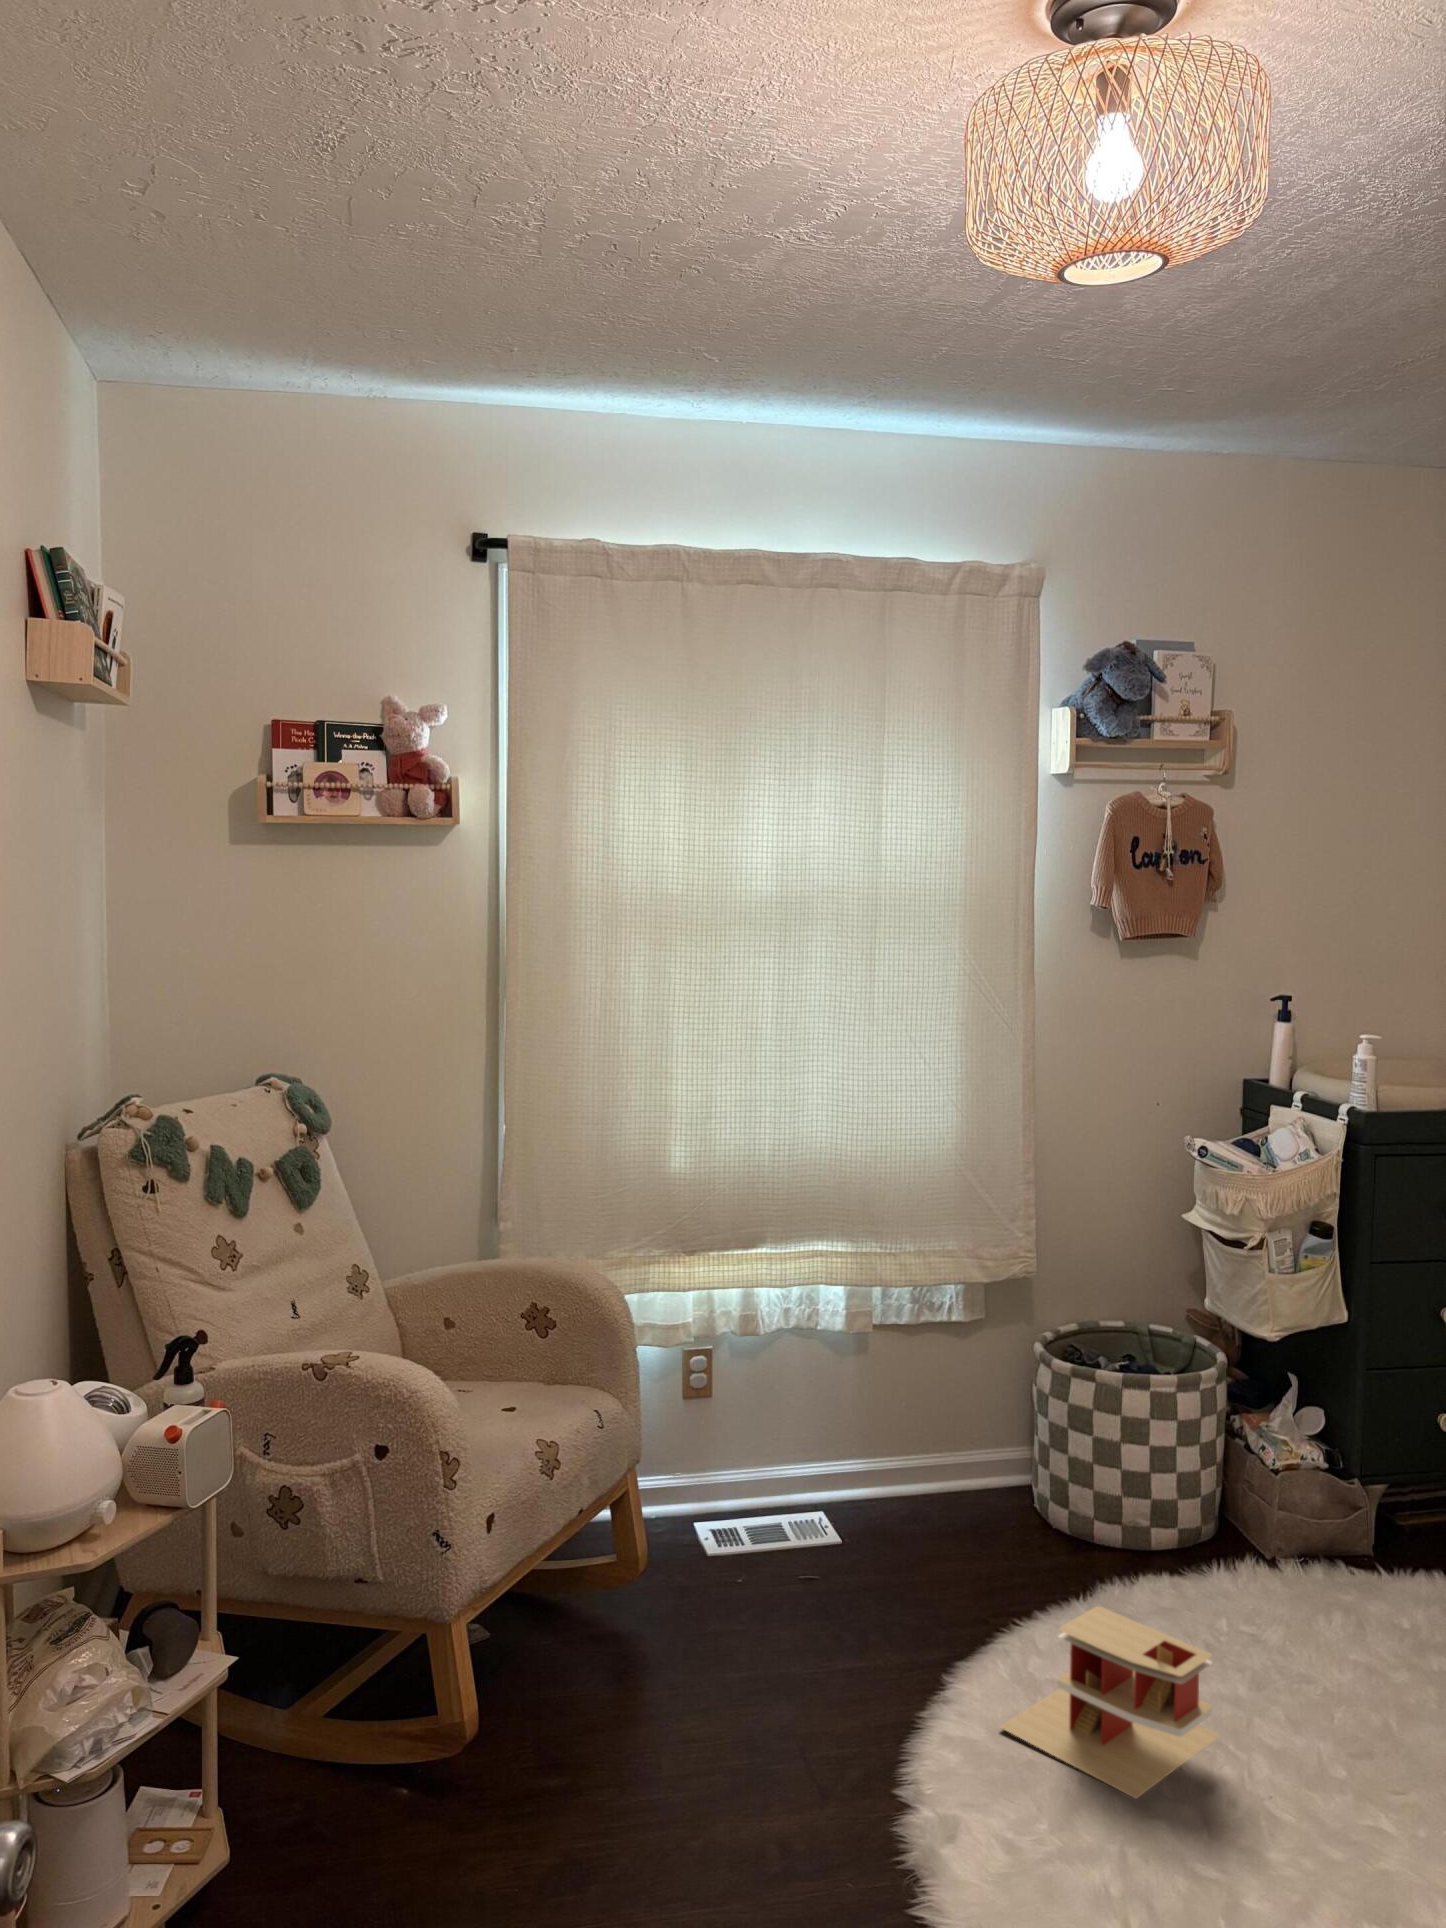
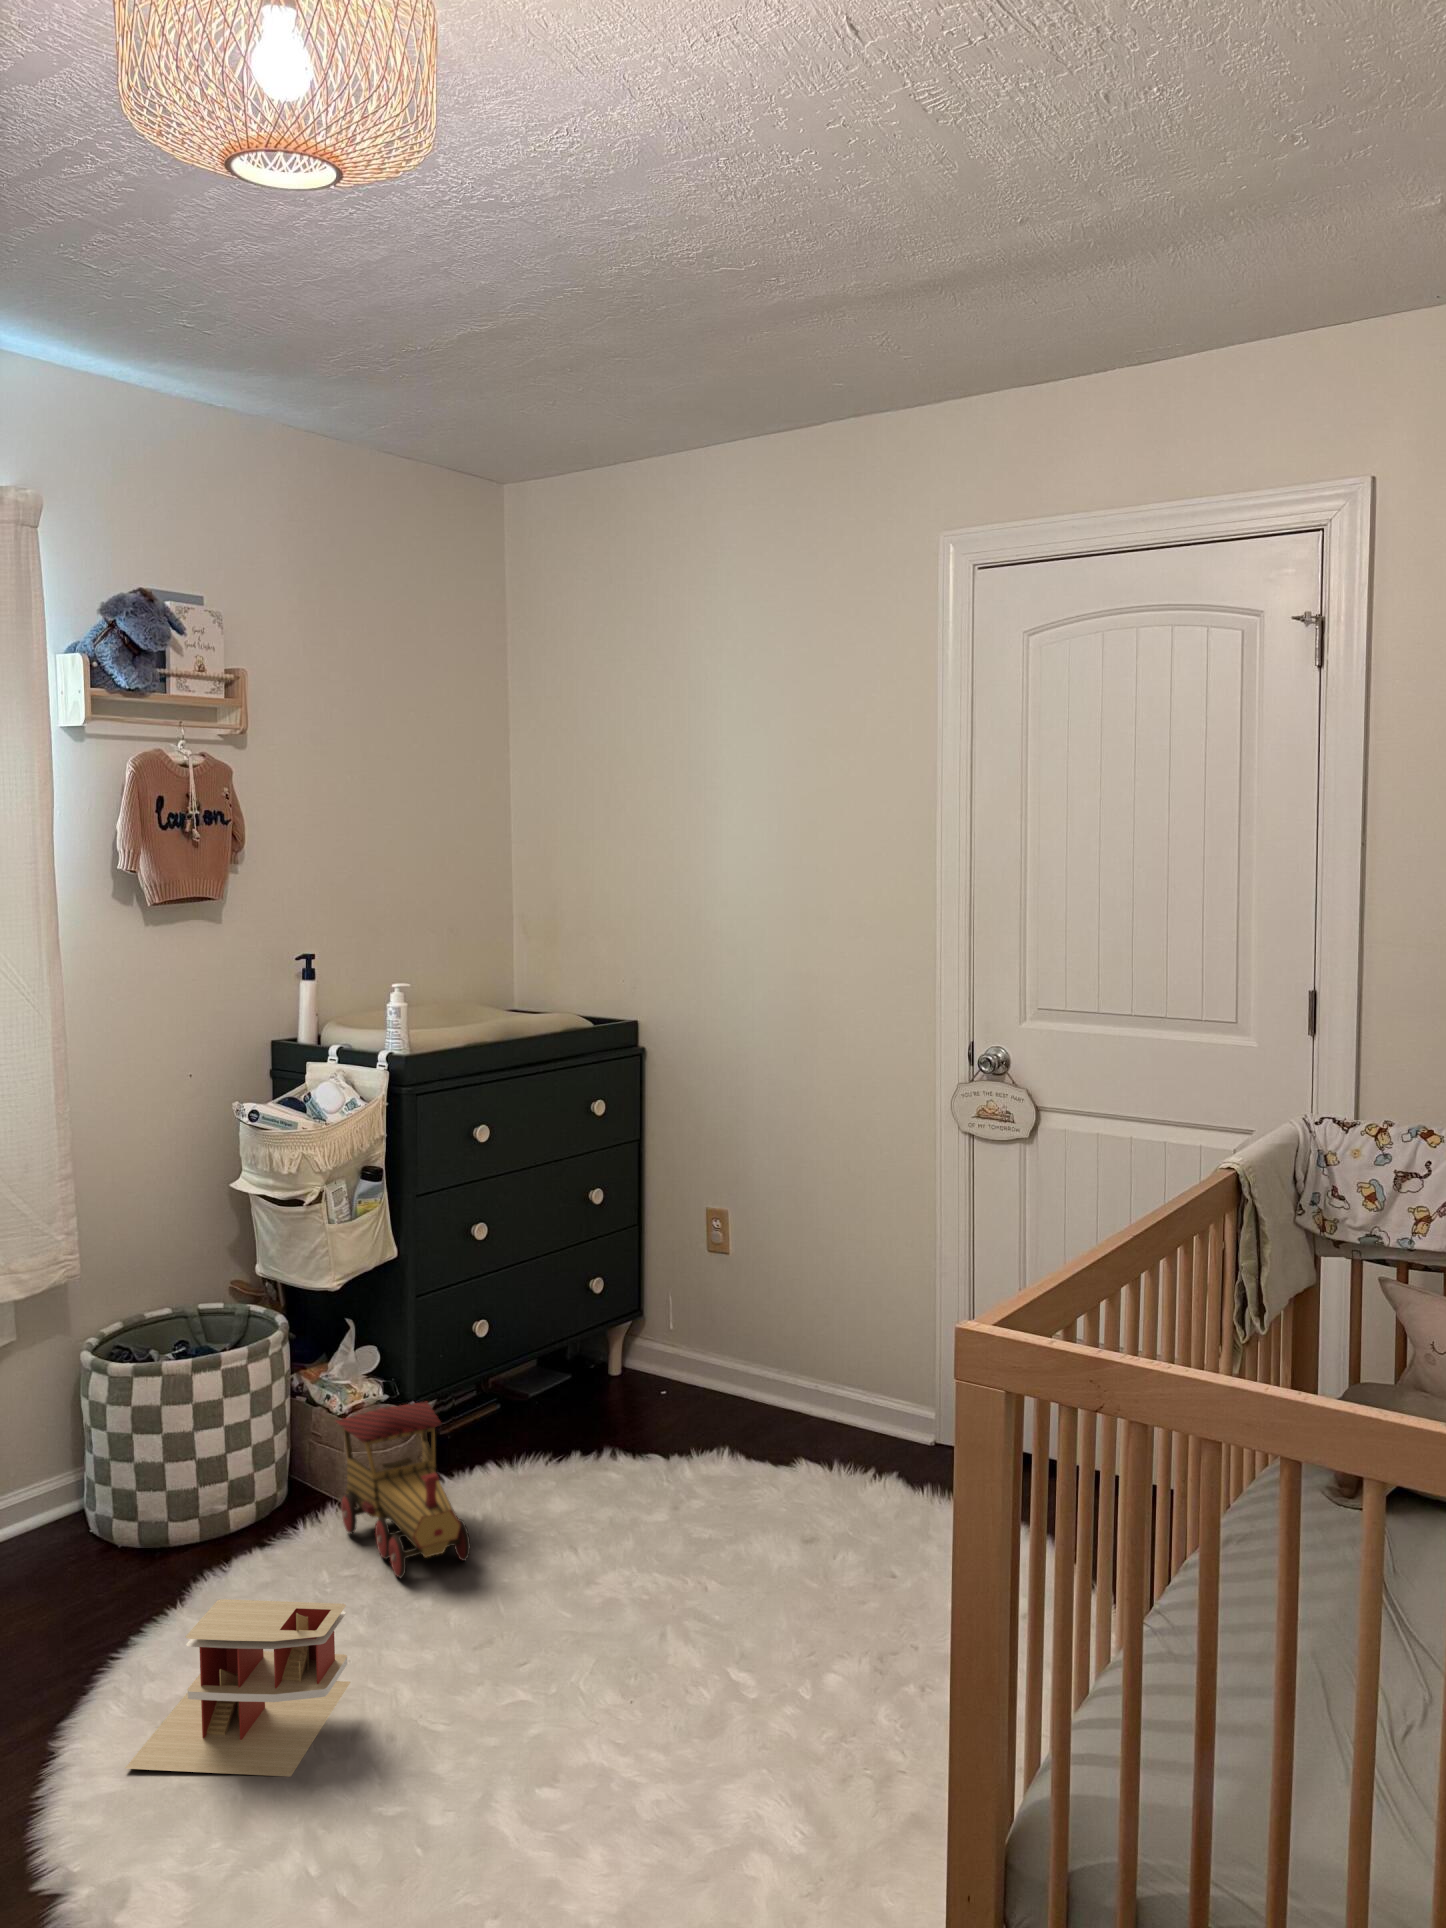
toy train: none [1257,1473,1383,1663] -> present [336,1402,470,1578]

